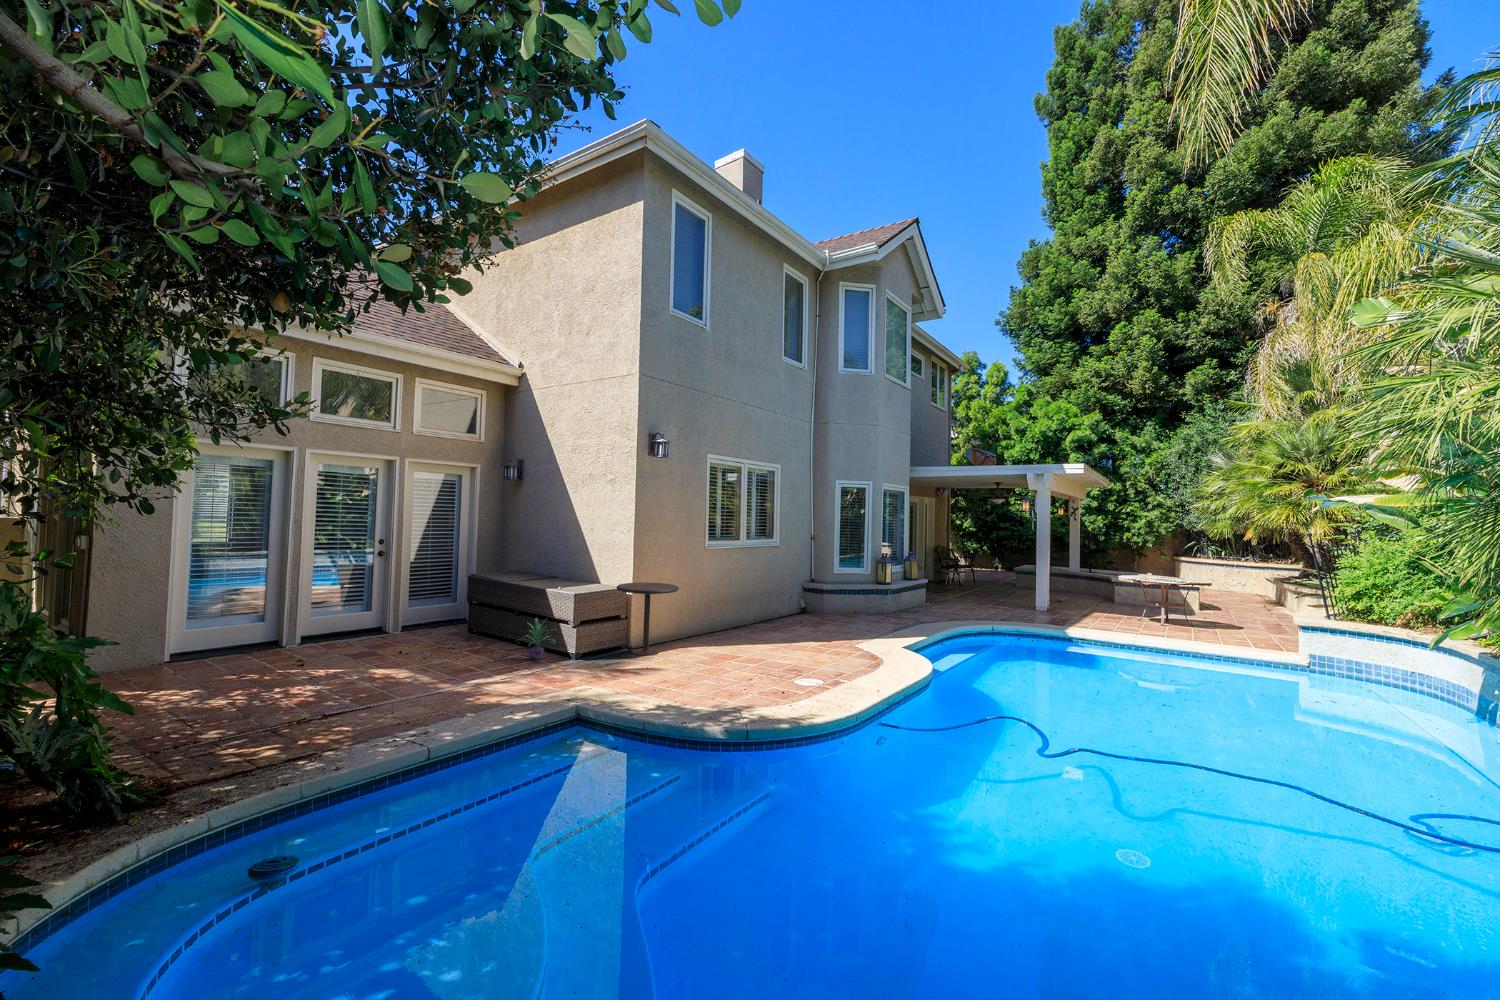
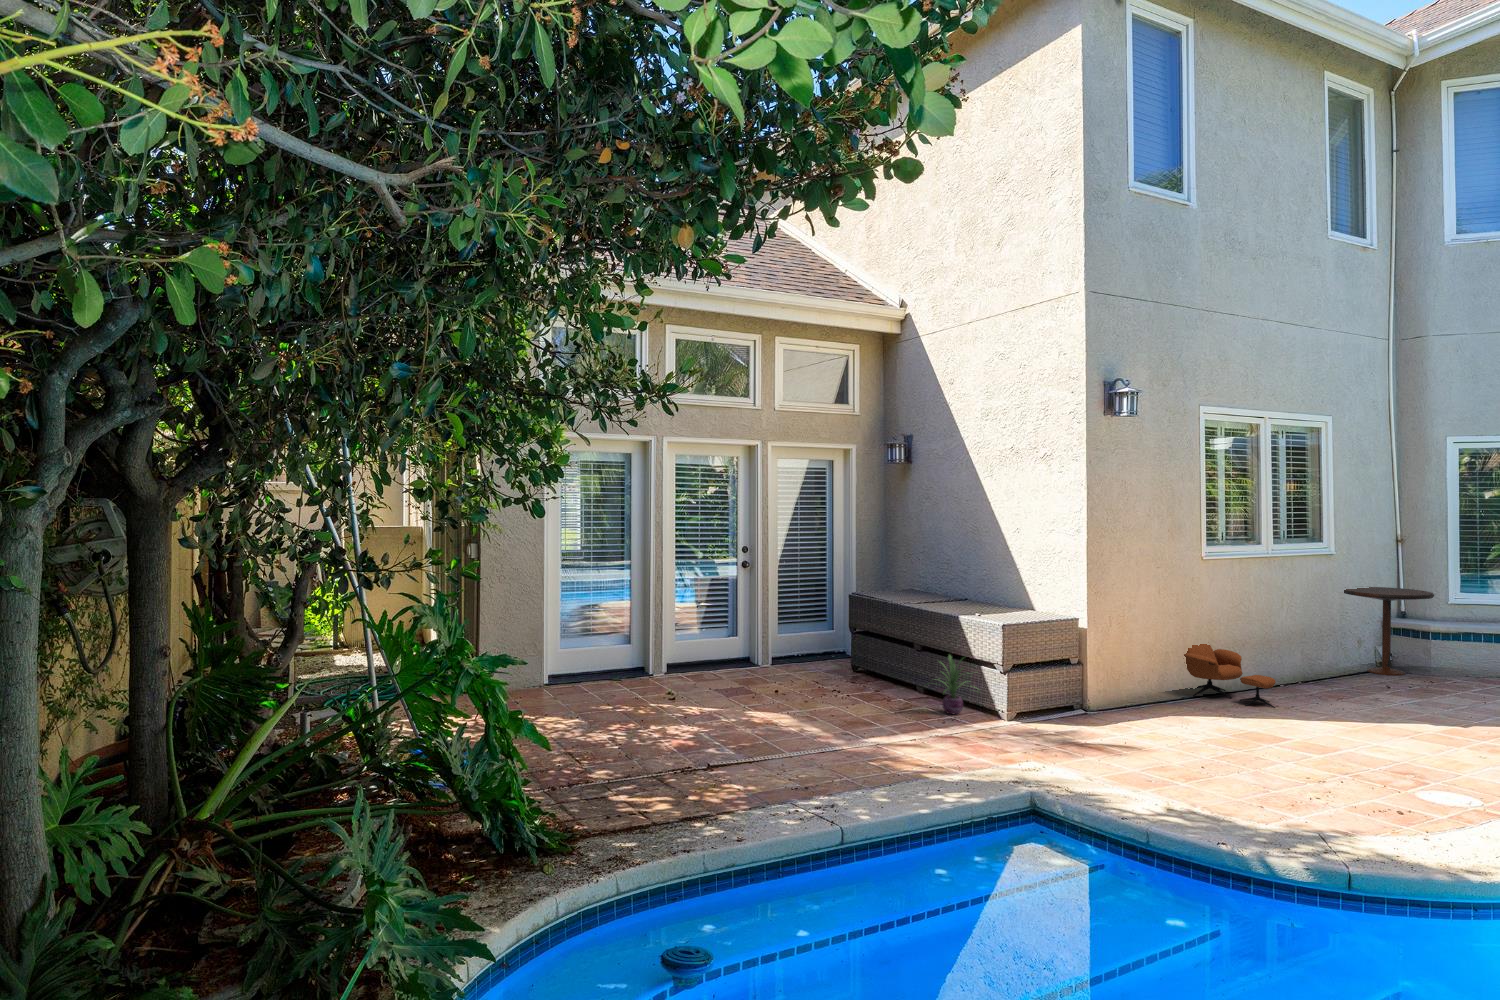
pedestal table: present [616,582,679,656] -> present [1344,587,1434,676]
lounge chair: none [692,590,744,642] -> present [1184,644,1276,708]

